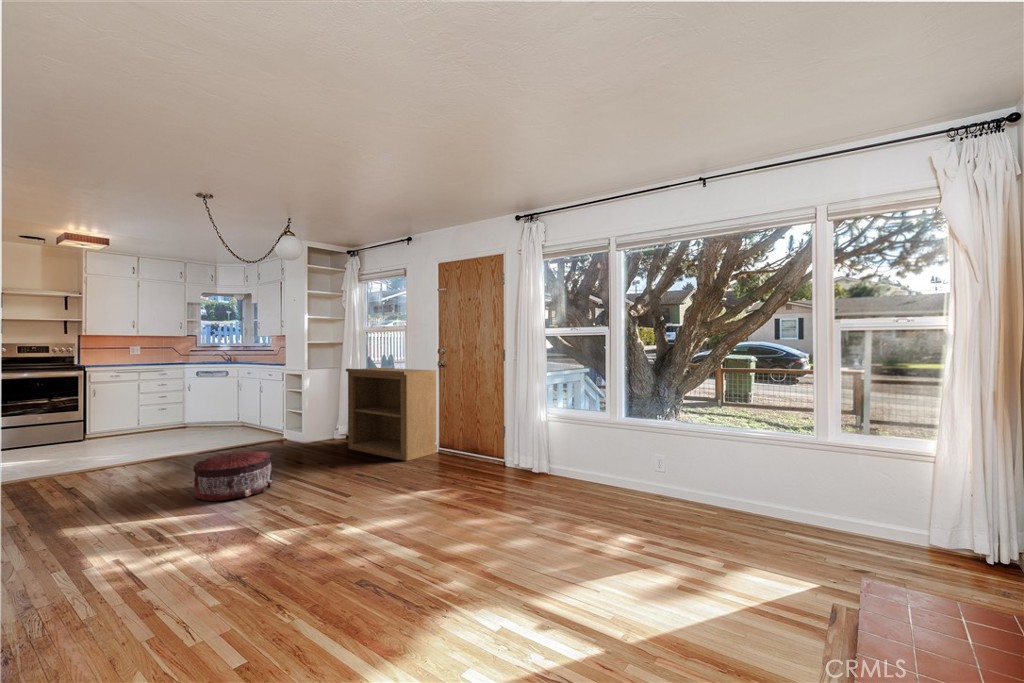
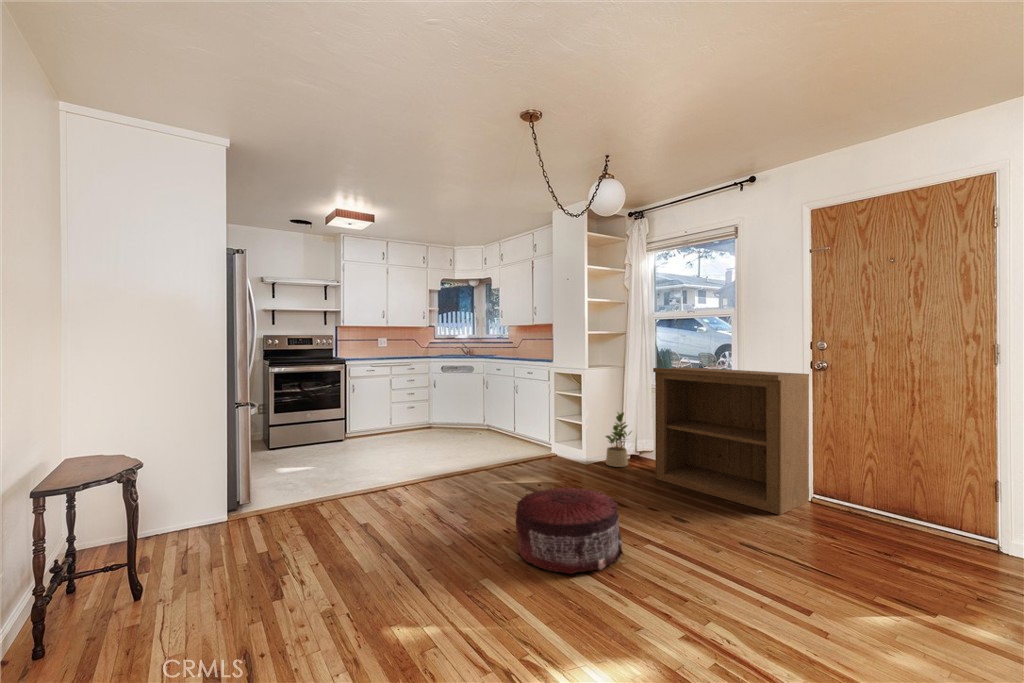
potted plant: none [320,402,341,443] -> present [605,412,631,467]

